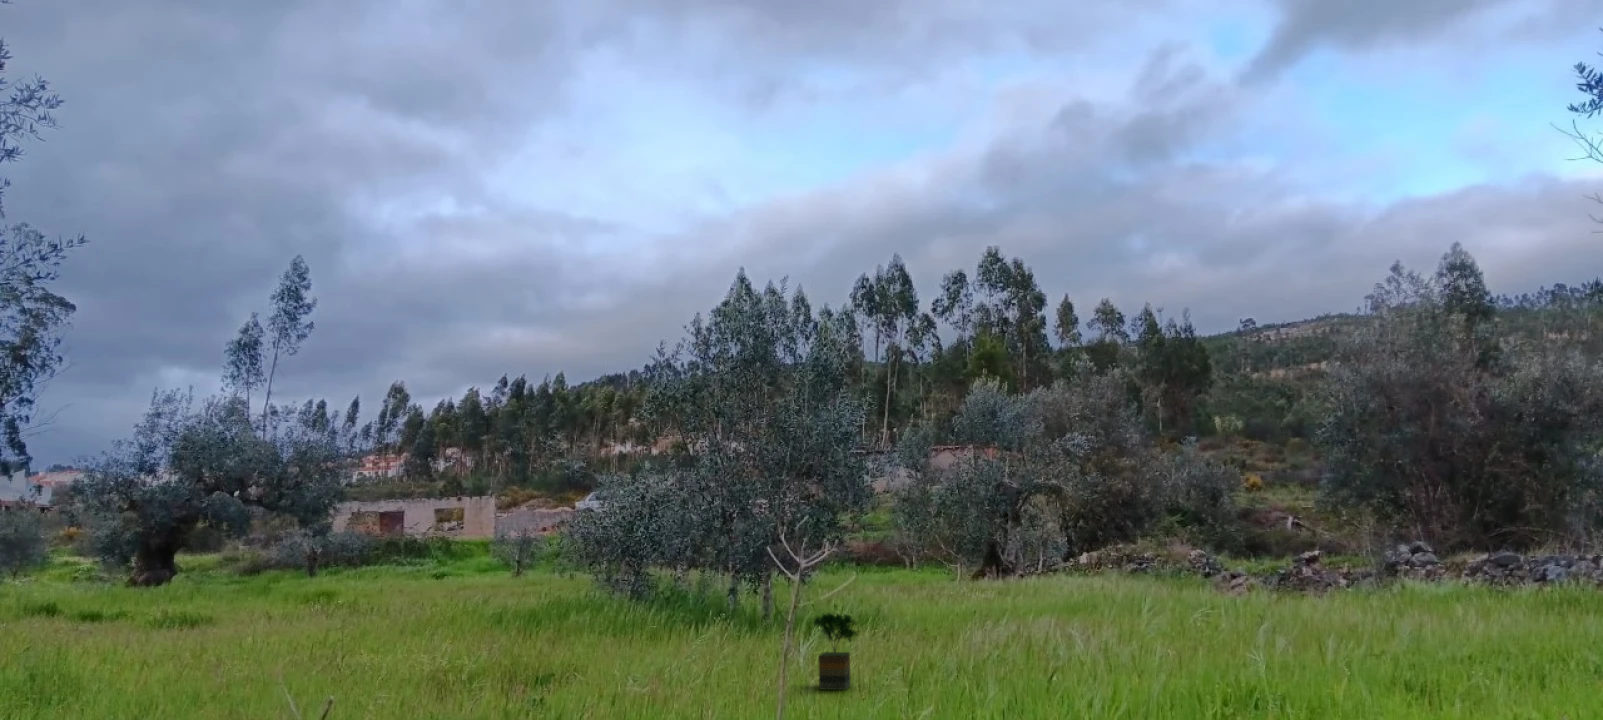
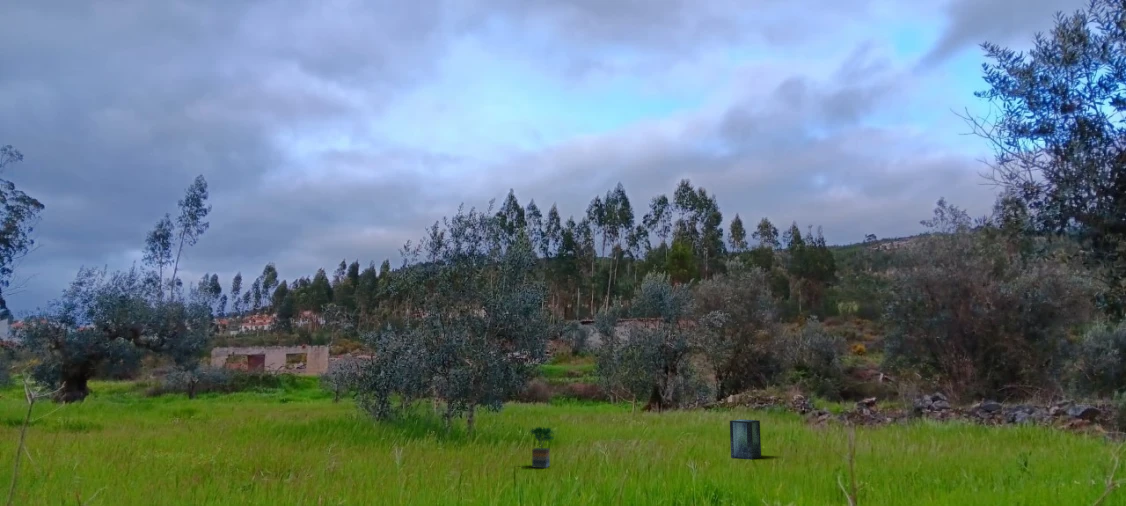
storage box: none [1171,590,1232,664] -> present [730,419,761,460]

